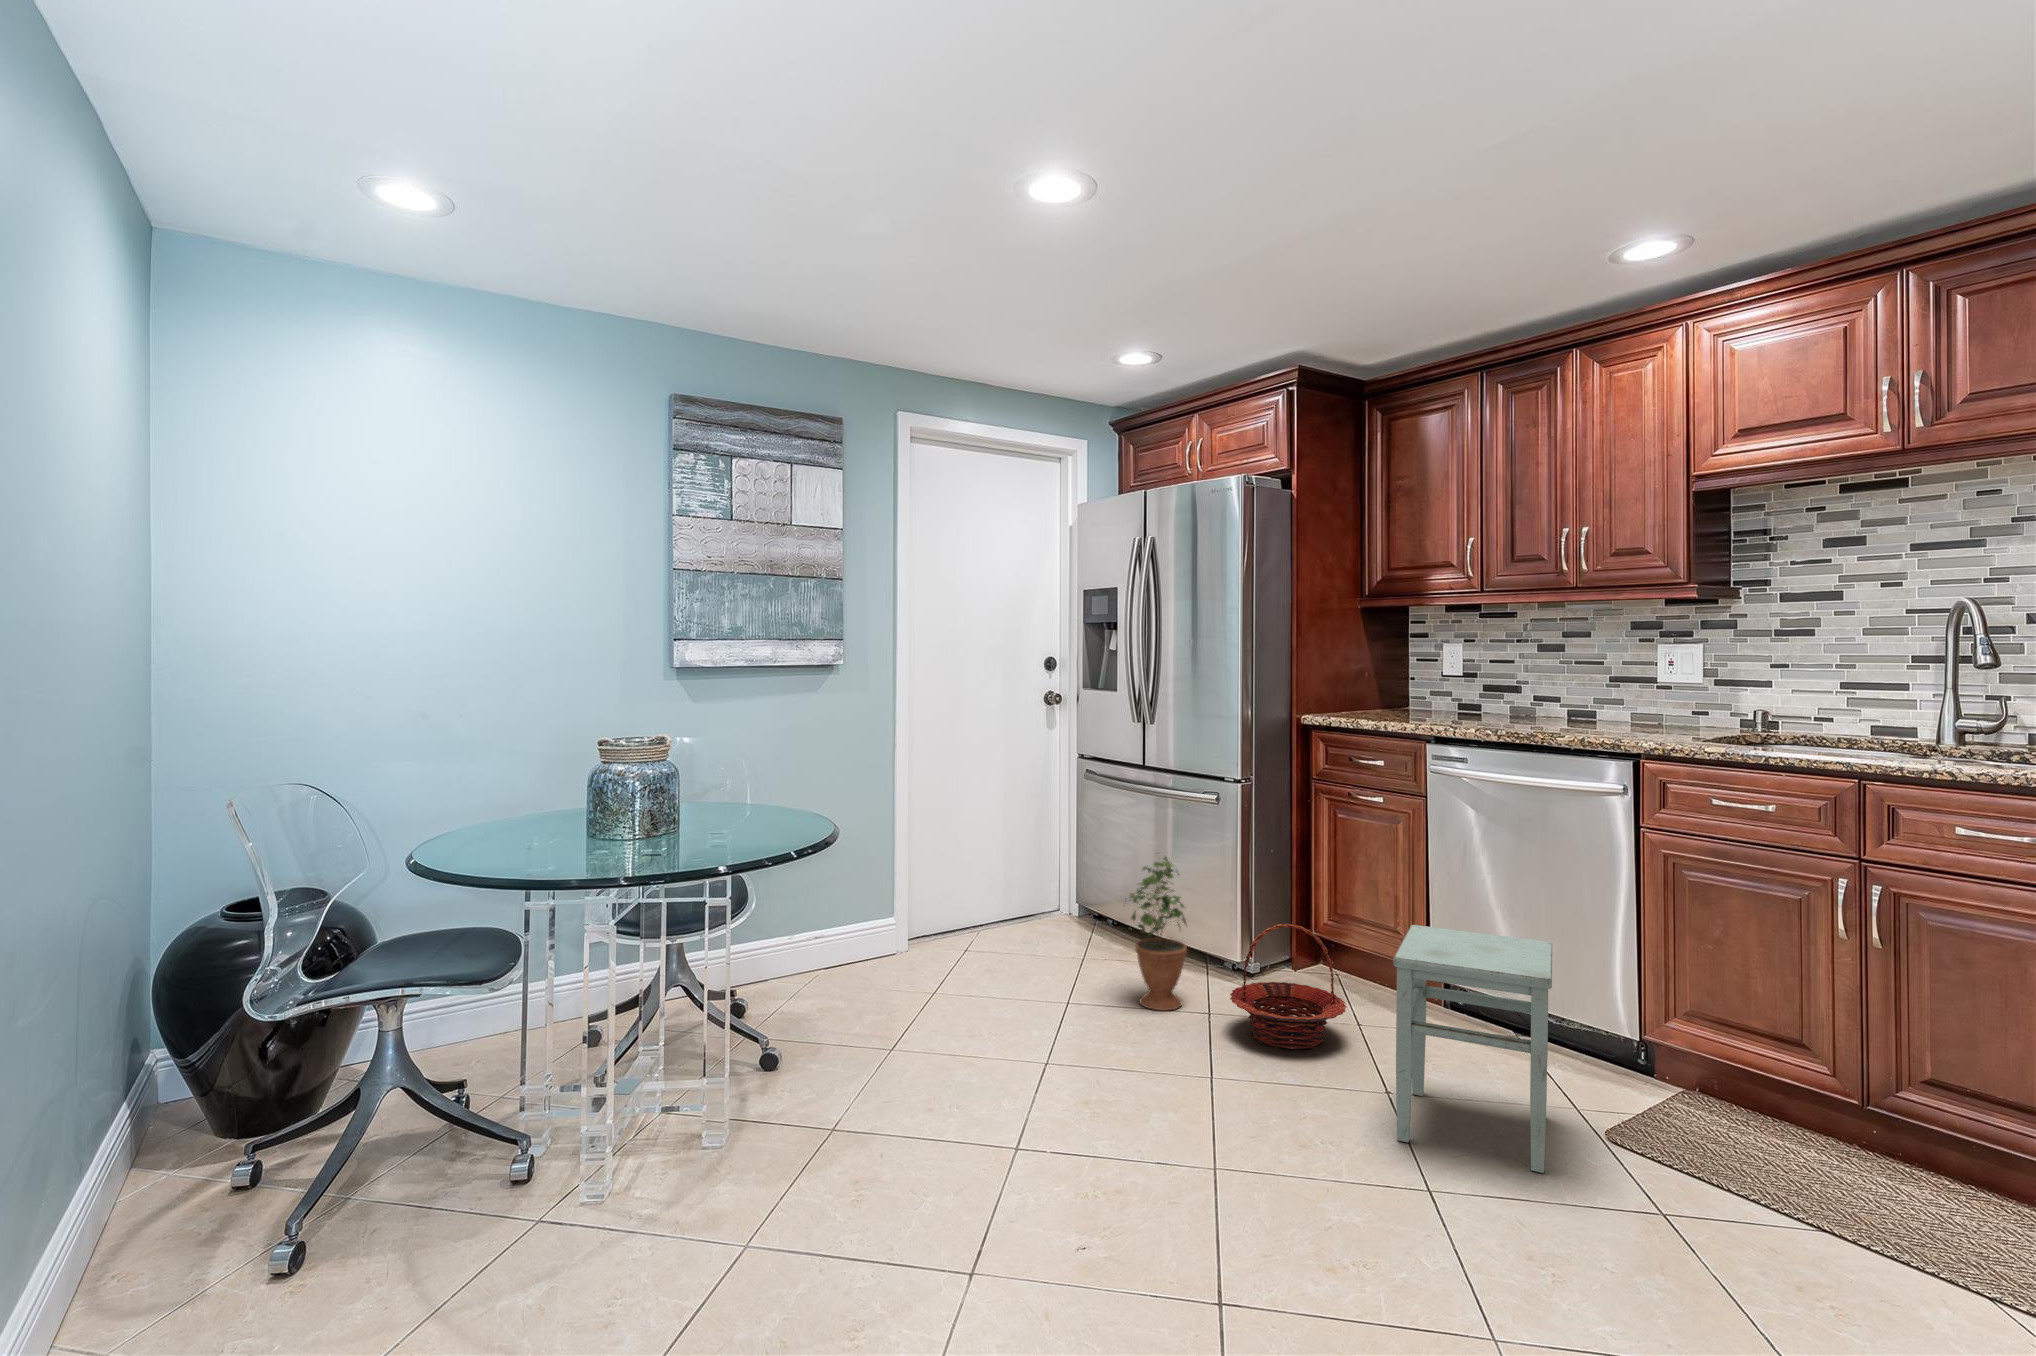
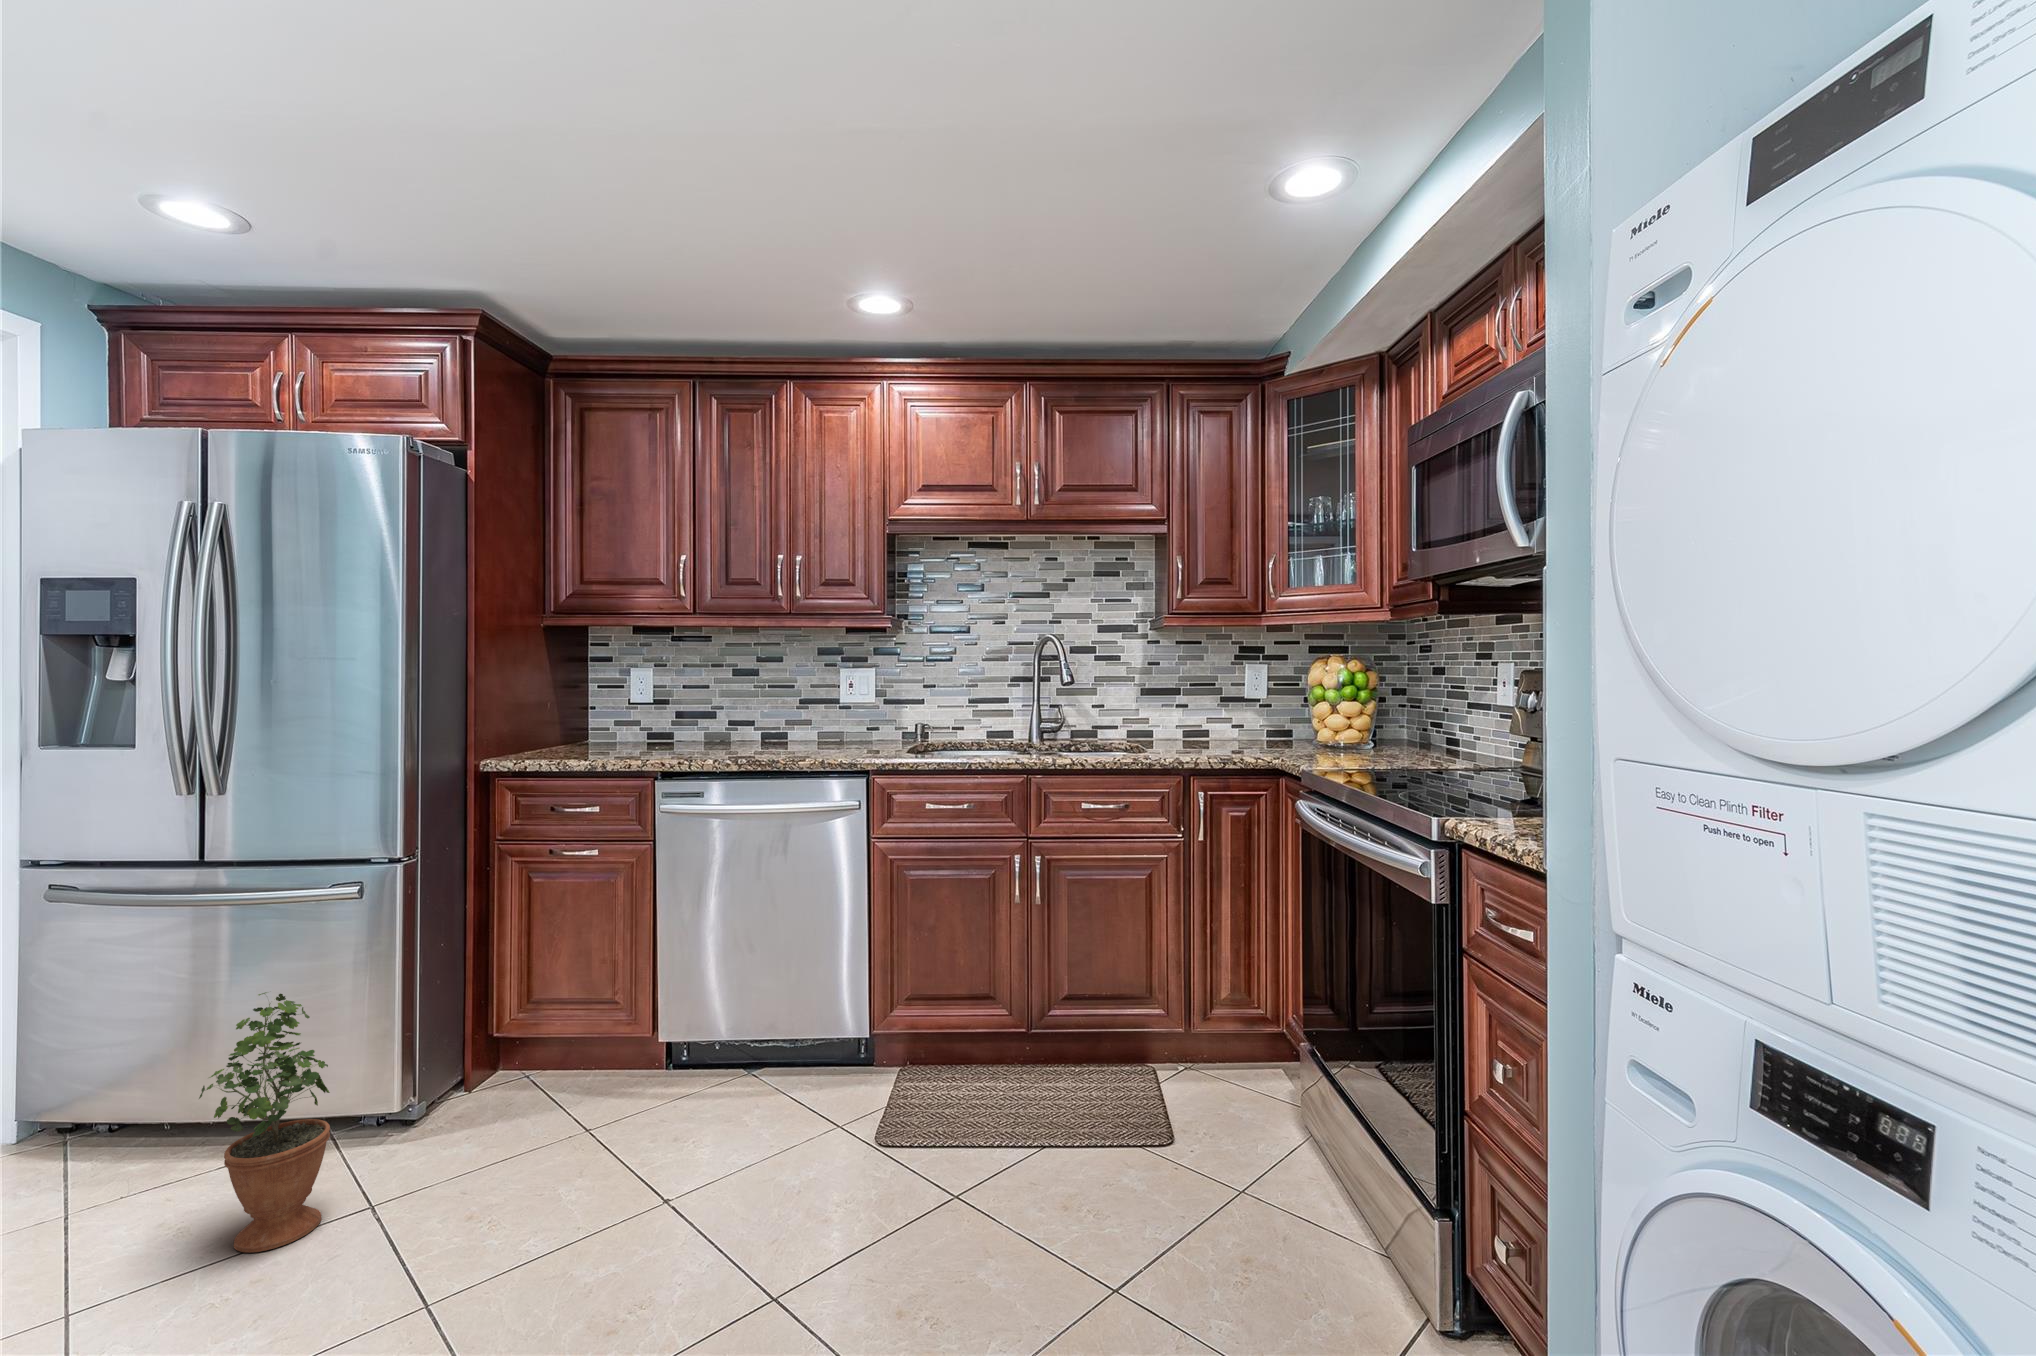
basket: present [1230,924,1347,1049] -> none [425,1036,601,1218]
stool: present [1393,925,1552,1173] -> none [703,970,890,1268]

